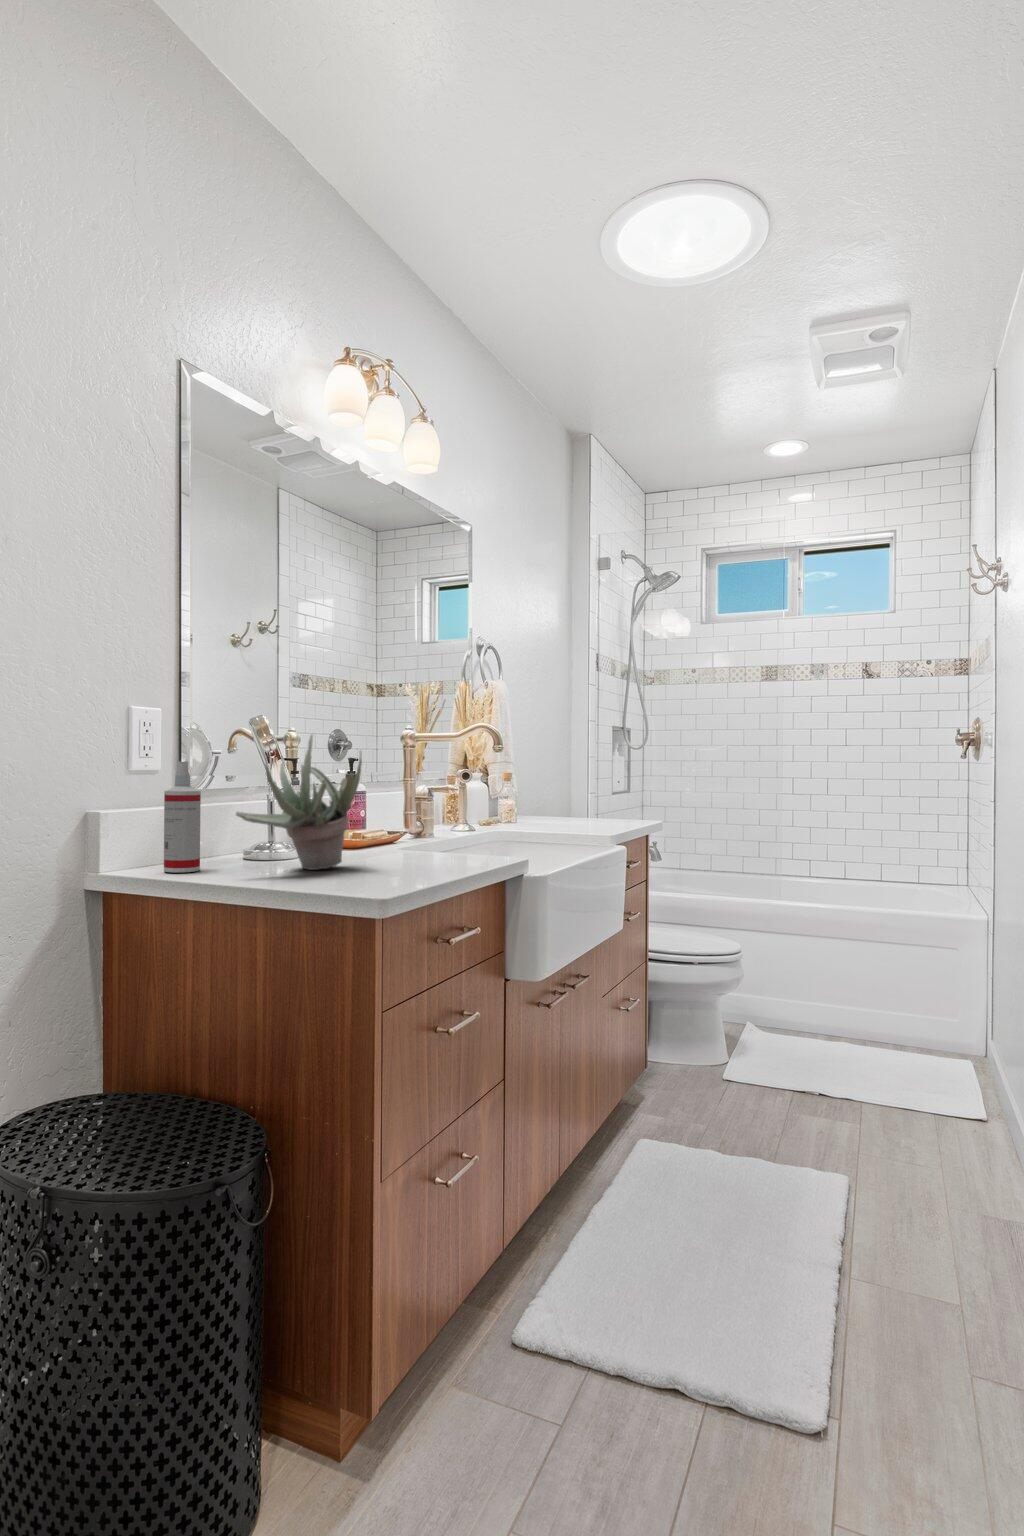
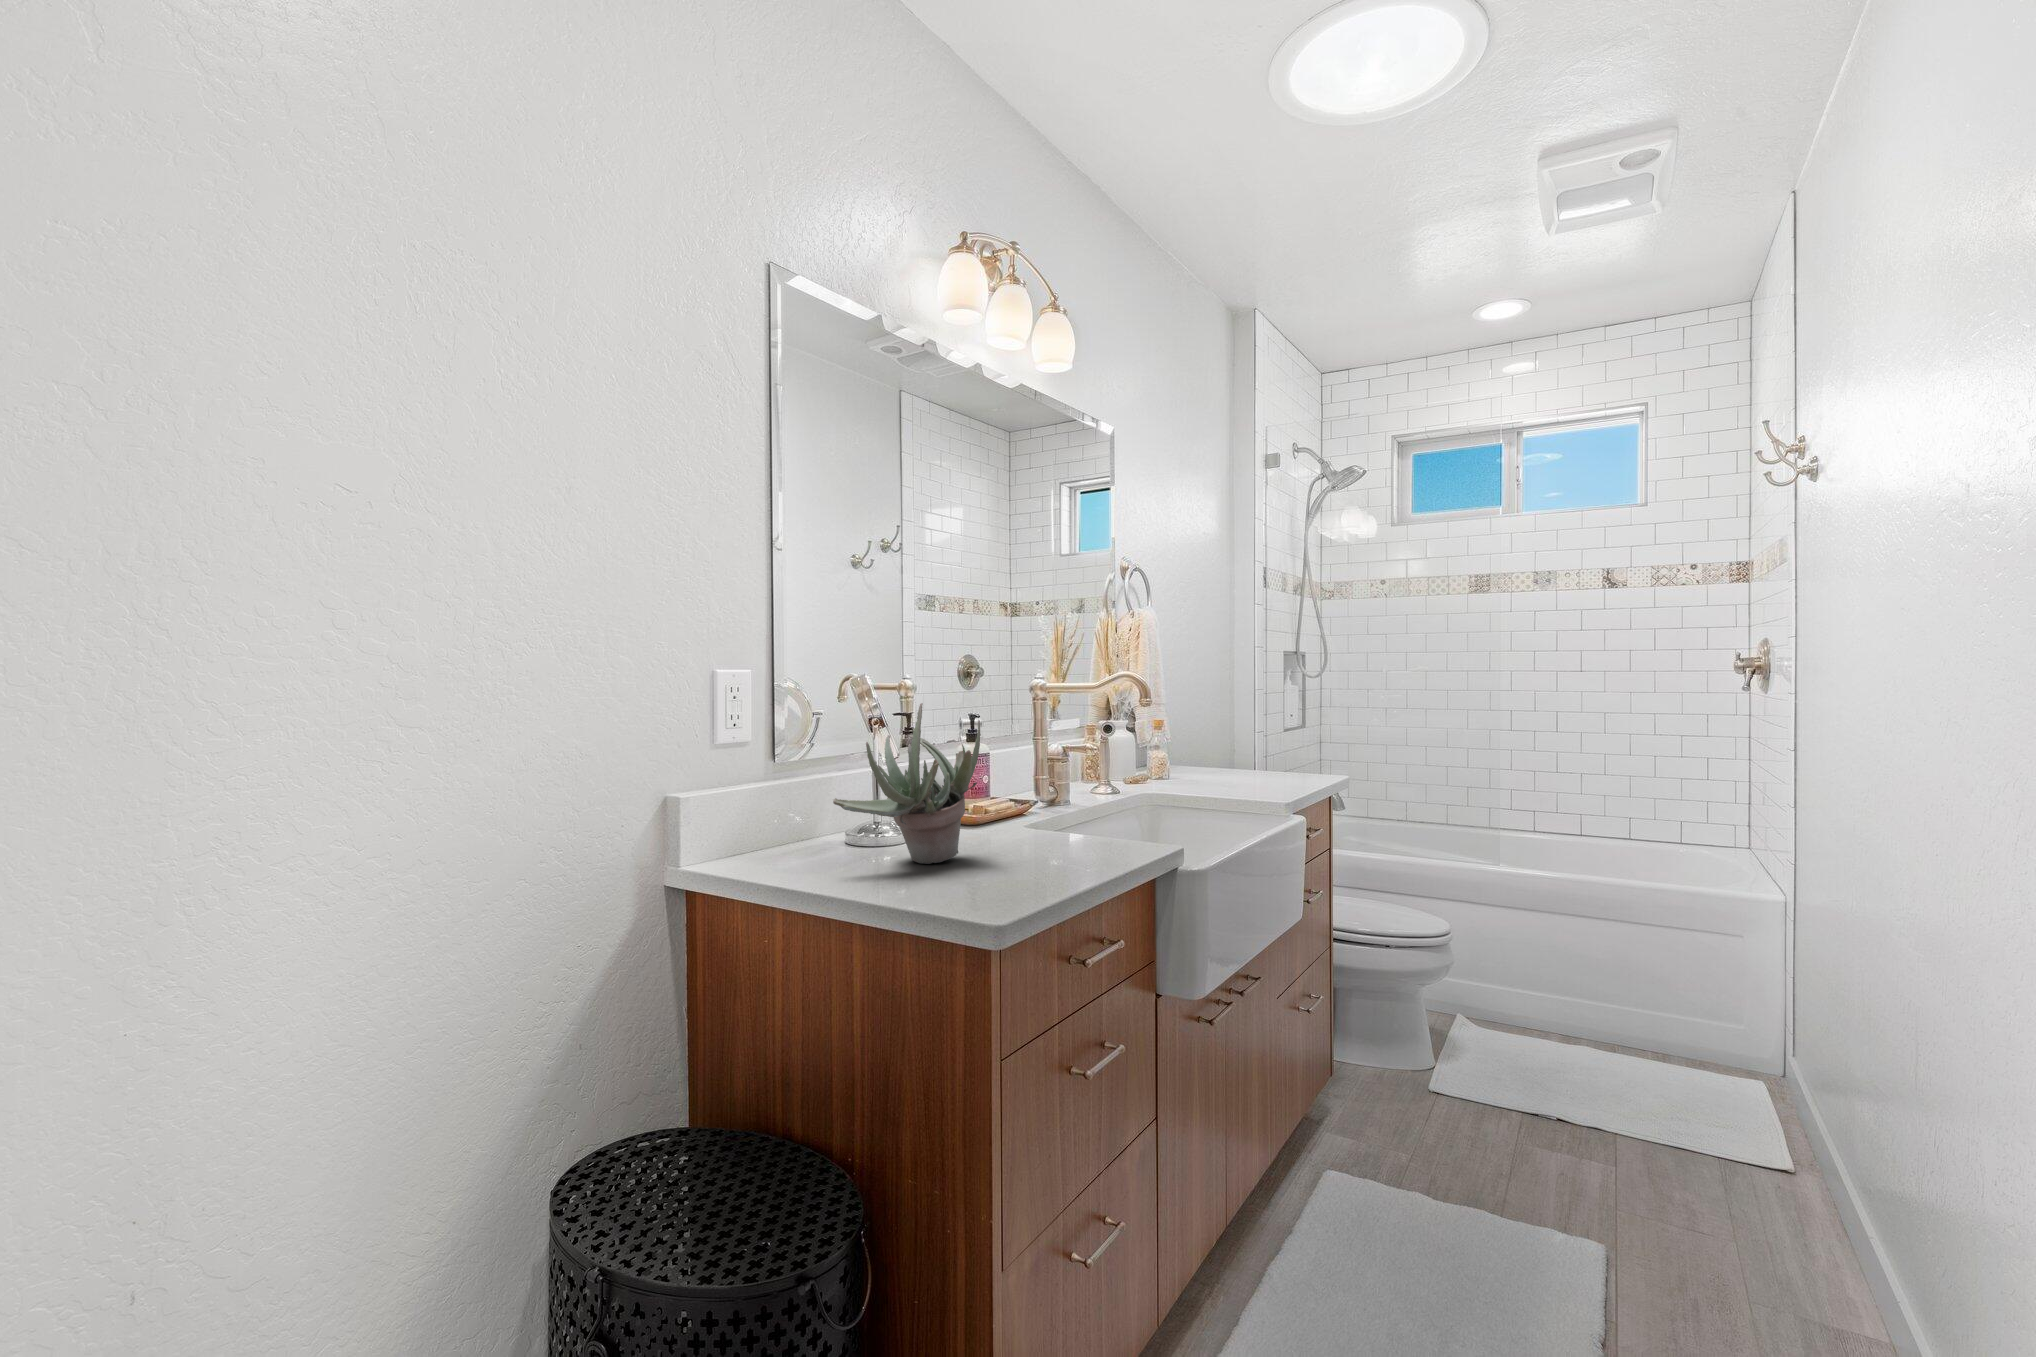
spray bottle: present [164,761,201,872] -> none [755,734,795,865]

